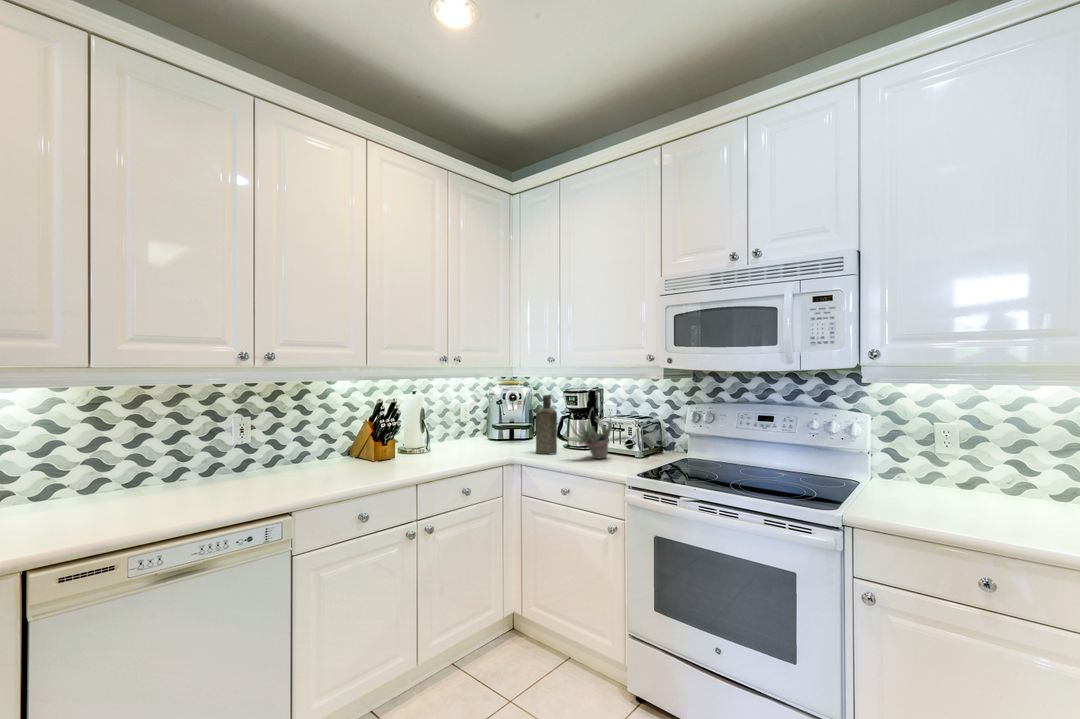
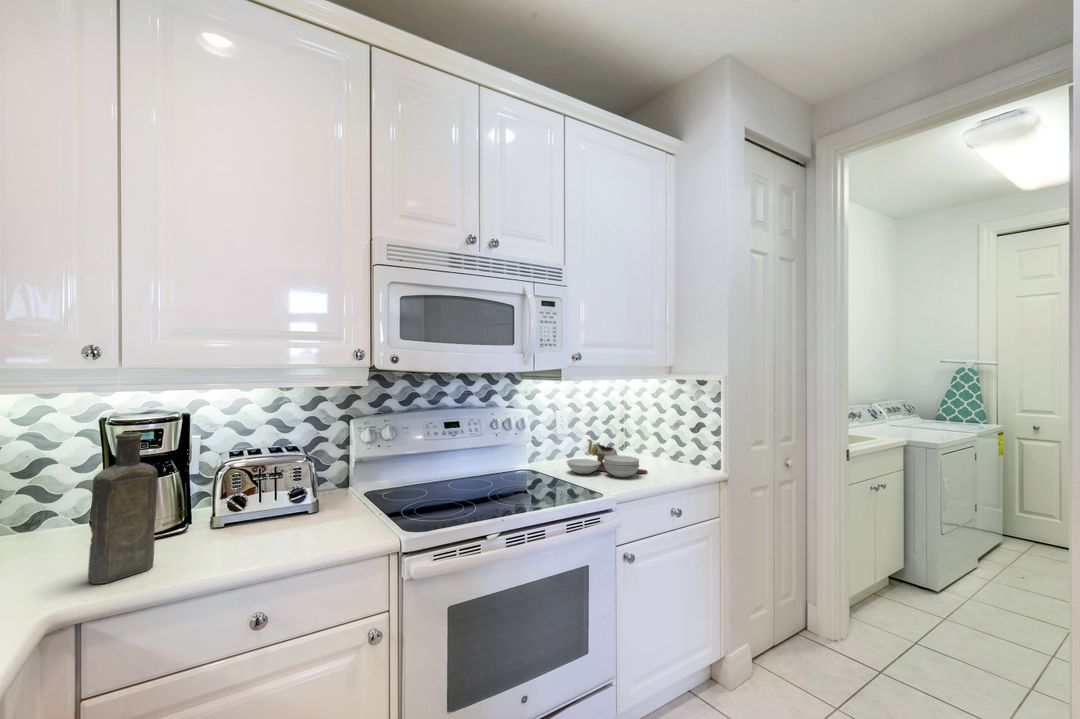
succulent plant: present [563,415,612,459] -> none [221,445,305,541]
cutting board: none [888,463,1025,528] -> present [567,439,647,477]

